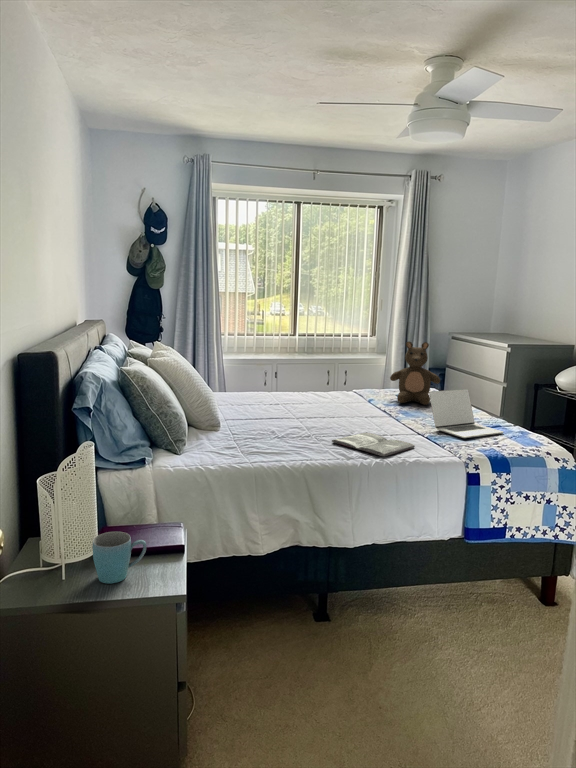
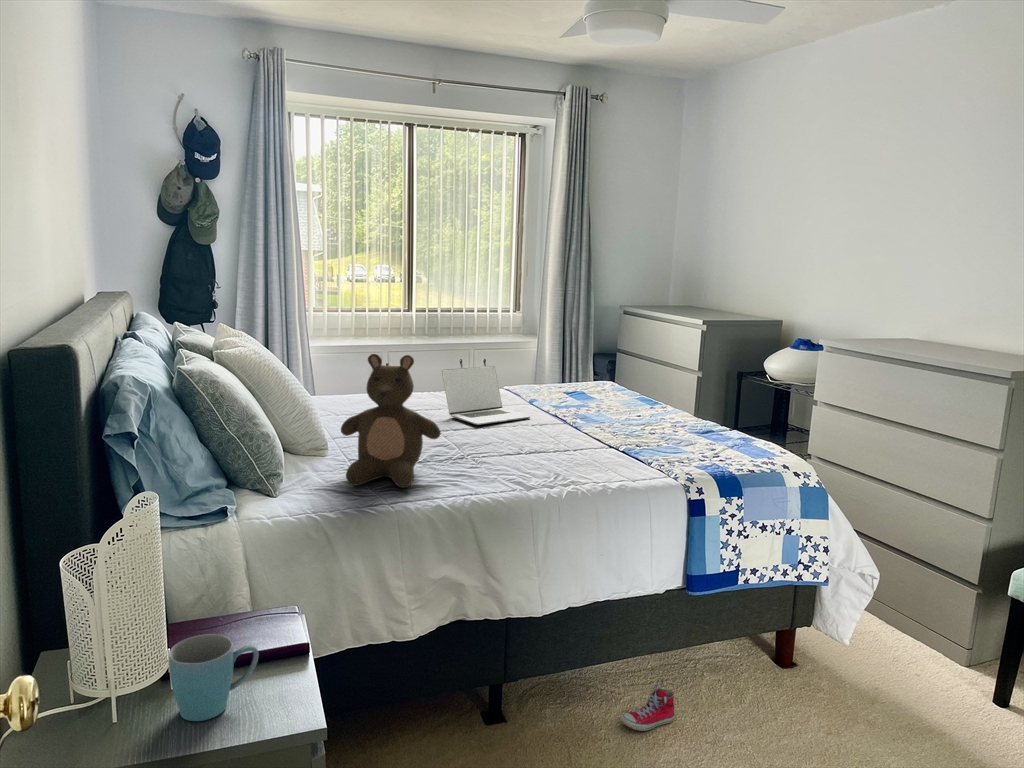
stuffed bear: present [390,342,440,405] -> present [341,354,441,488]
laptop: present [429,389,503,438] -> present [442,366,530,425]
magazine: present [332,432,415,456] -> none [496,448,612,483]
sneaker: none [412,606,454,638] -> present [620,684,675,731]

